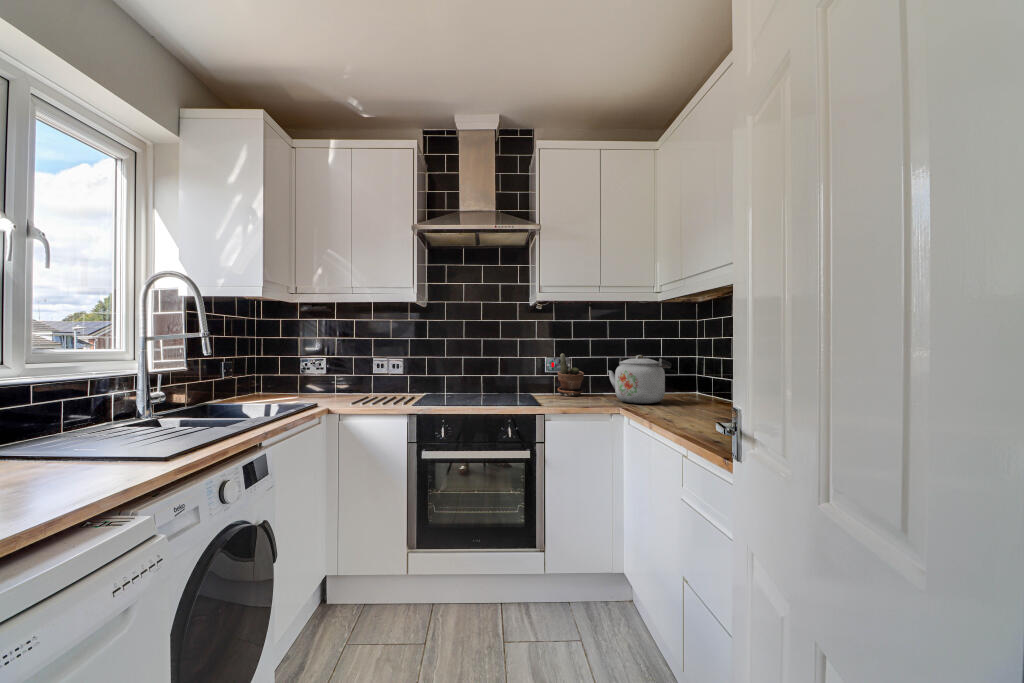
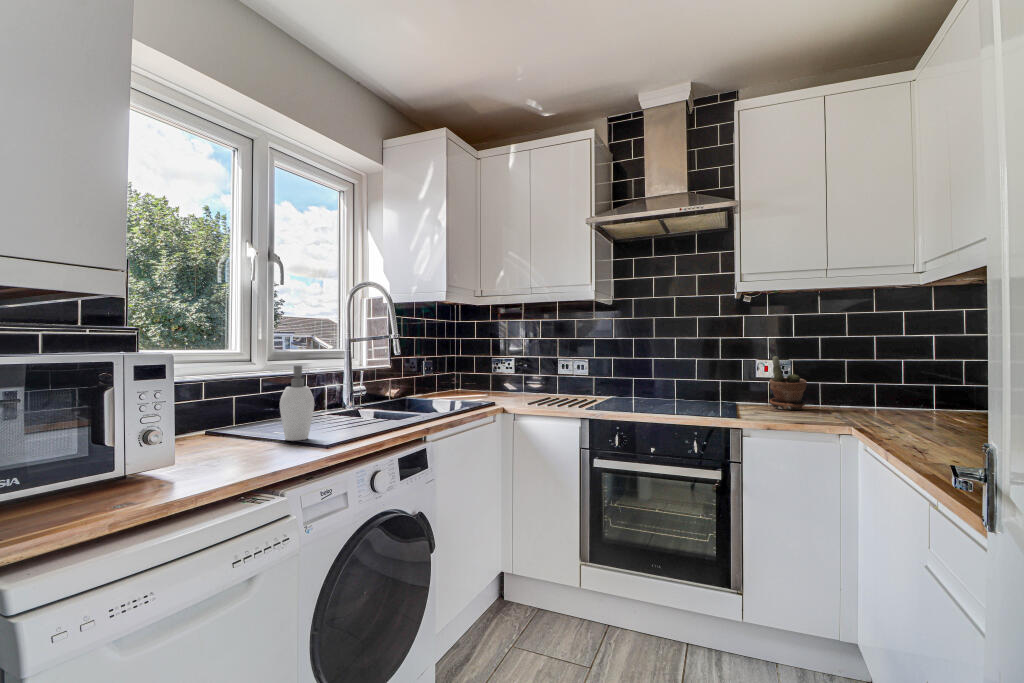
kettle: present [608,355,671,404] -> none [839,358,941,424]
soap dispenser: none [55,380,112,477] -> present [280,365,314,441]

